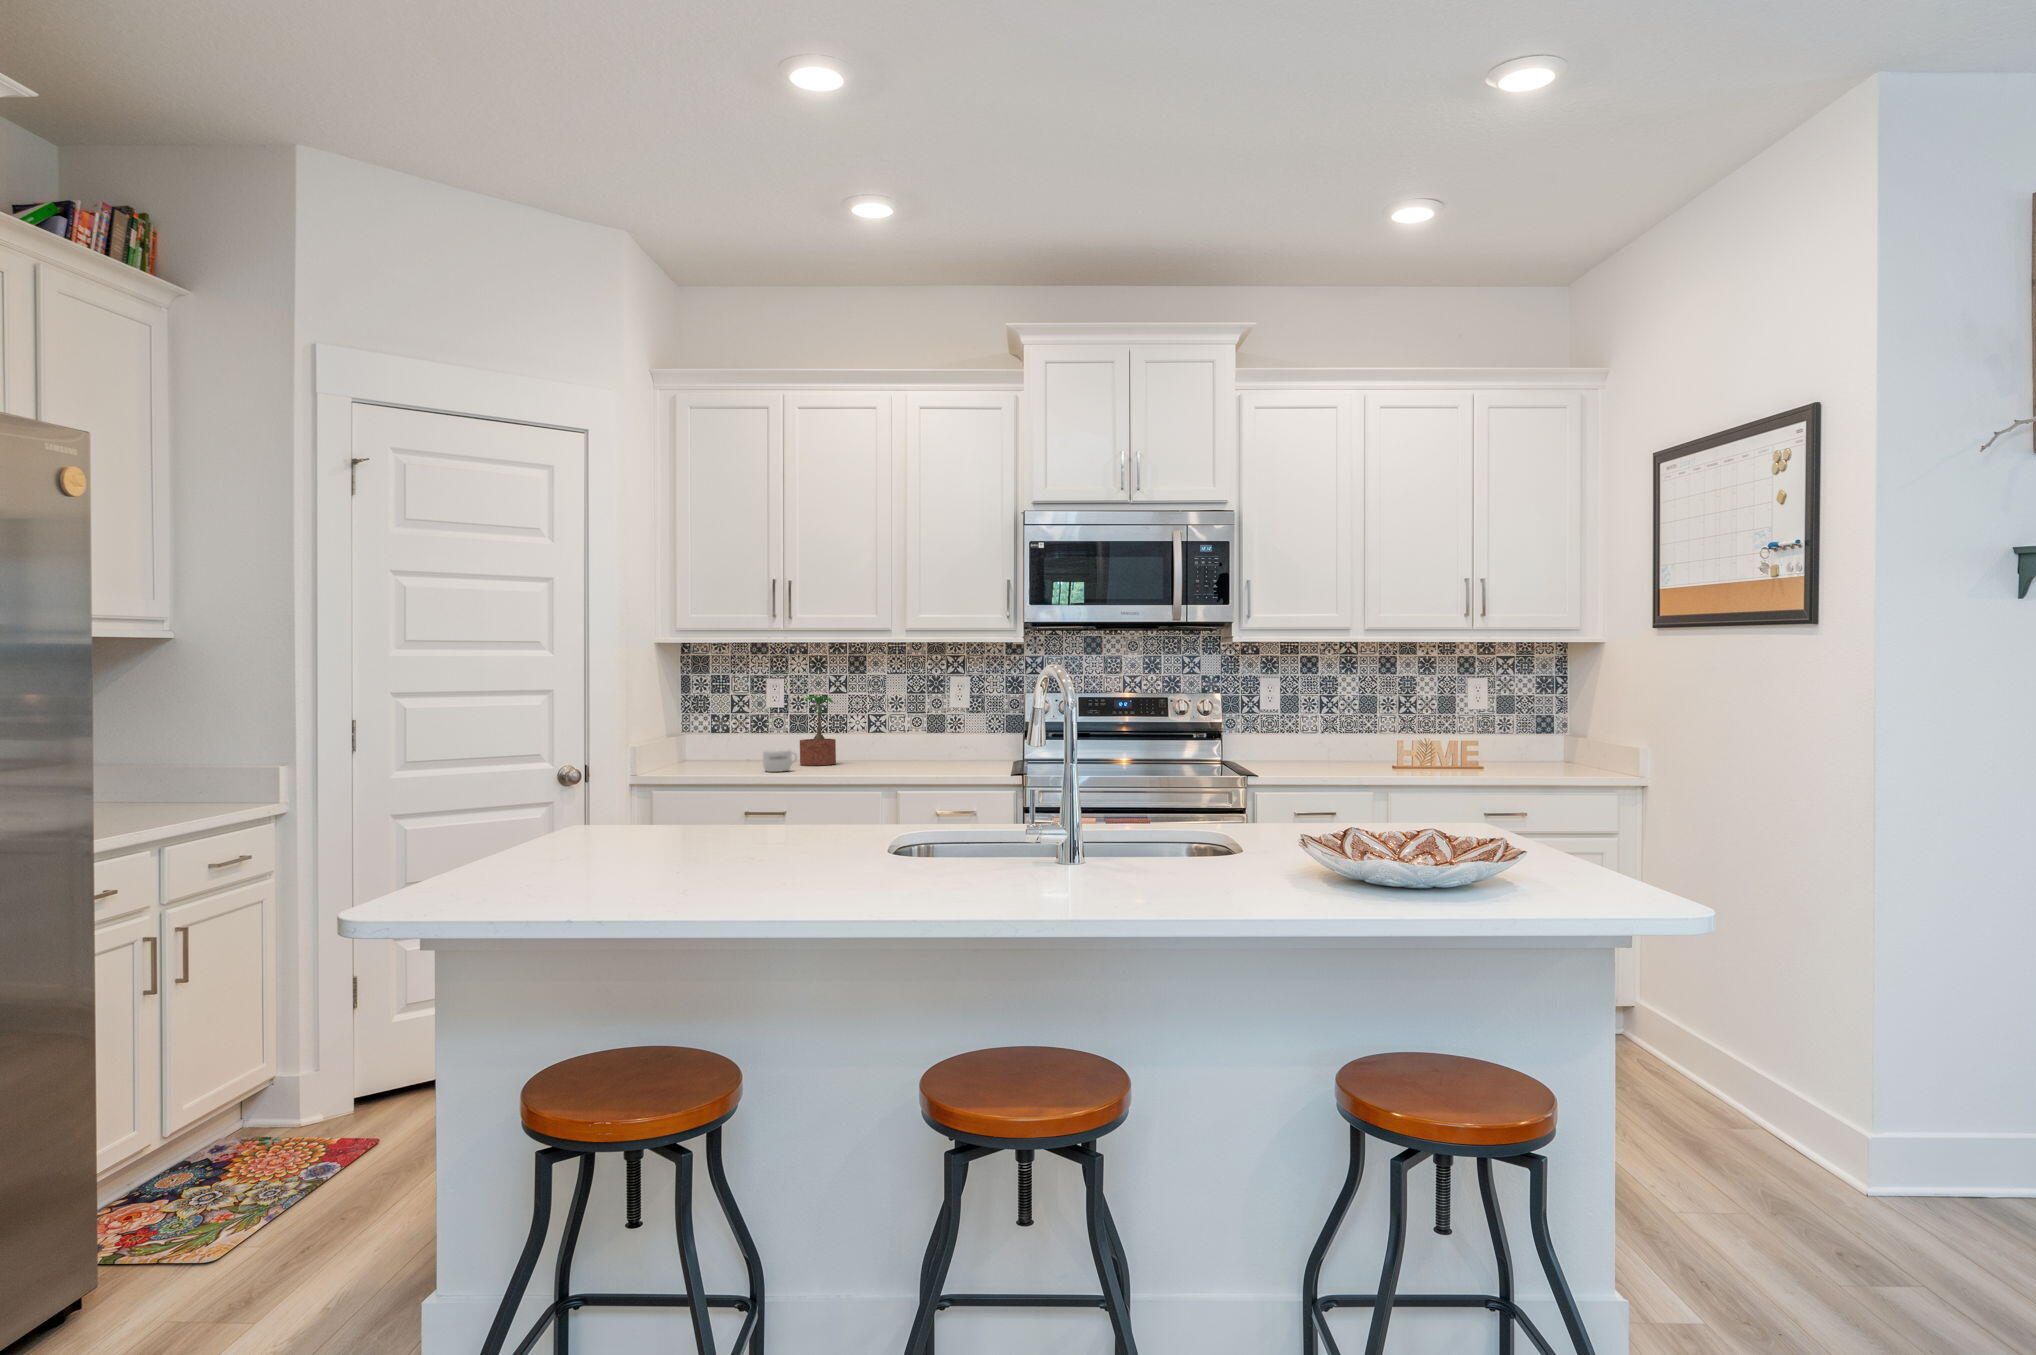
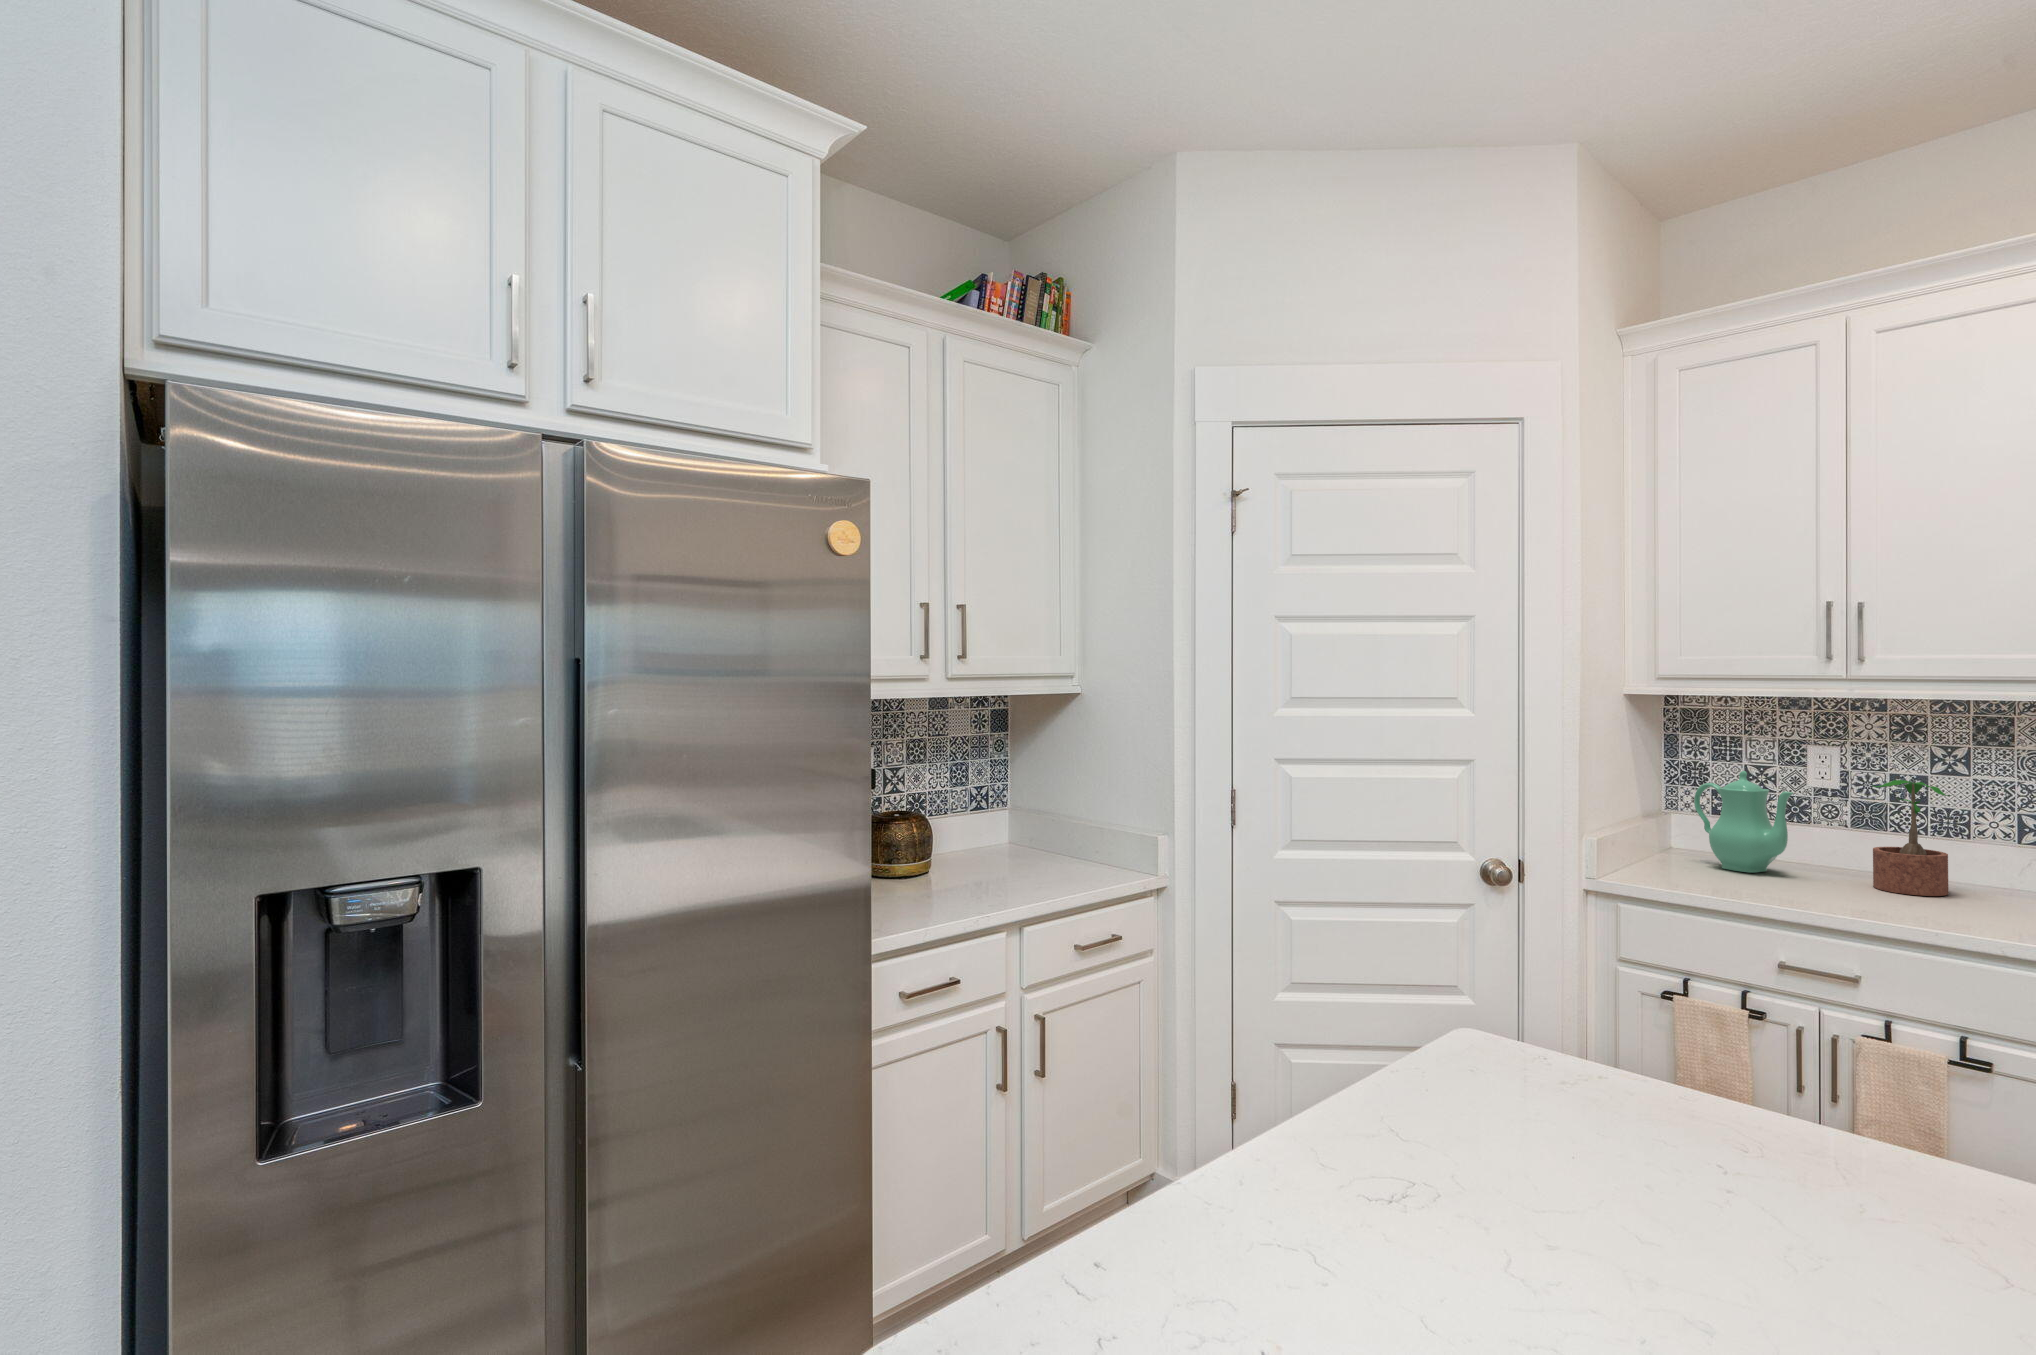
teapot: none [701,696,758,765] -> present [1694,771,1793,873]
mug: present [763,749,797,772] -> none [1804,866,1872,906]

